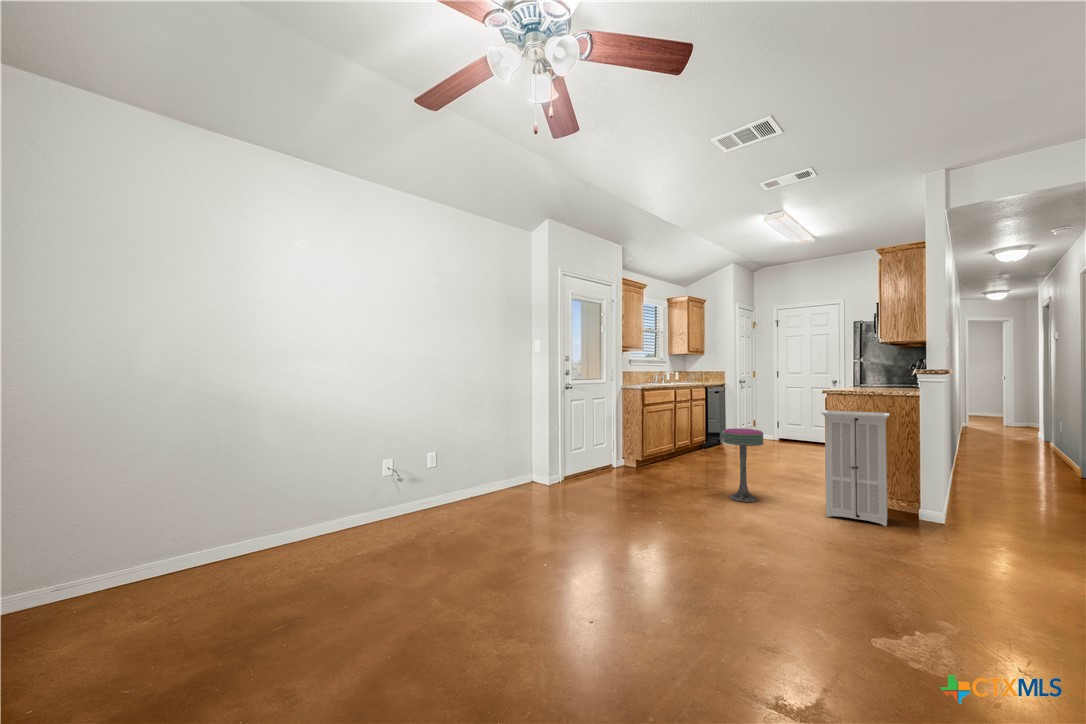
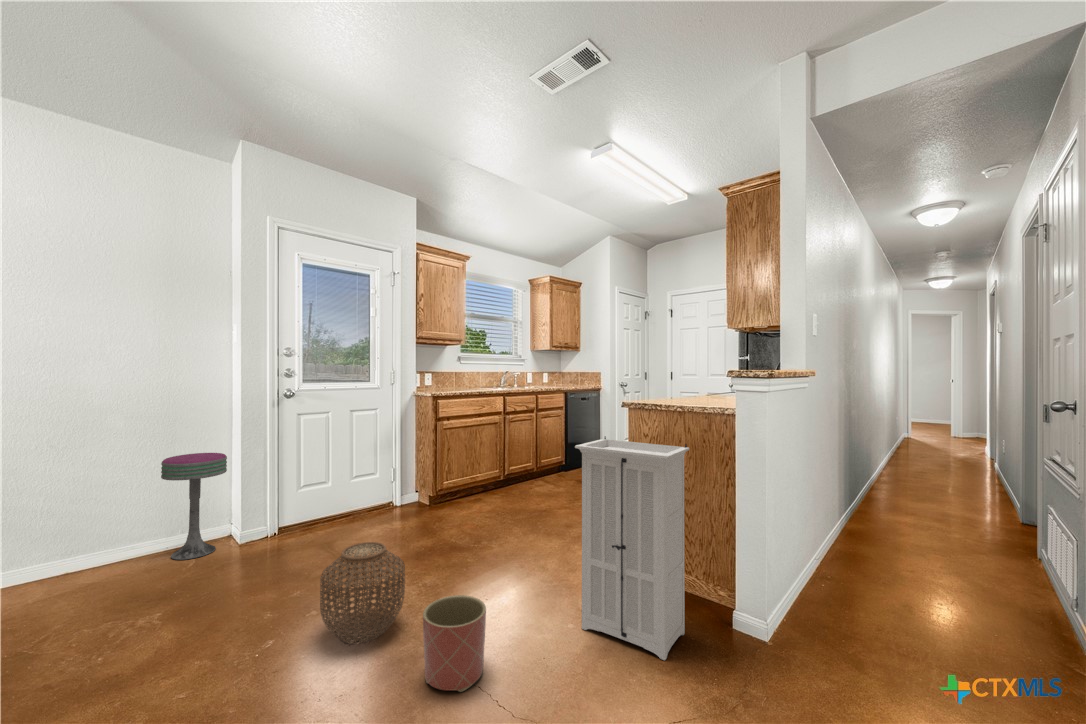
bar stool: present [723,429,763,502] -> present [161,453,227,560]
woven basket: none [679,469,726,521] -> present [320,542,405,644]
planter: none [761,492,797,535] -> present [423,595,486,692]

